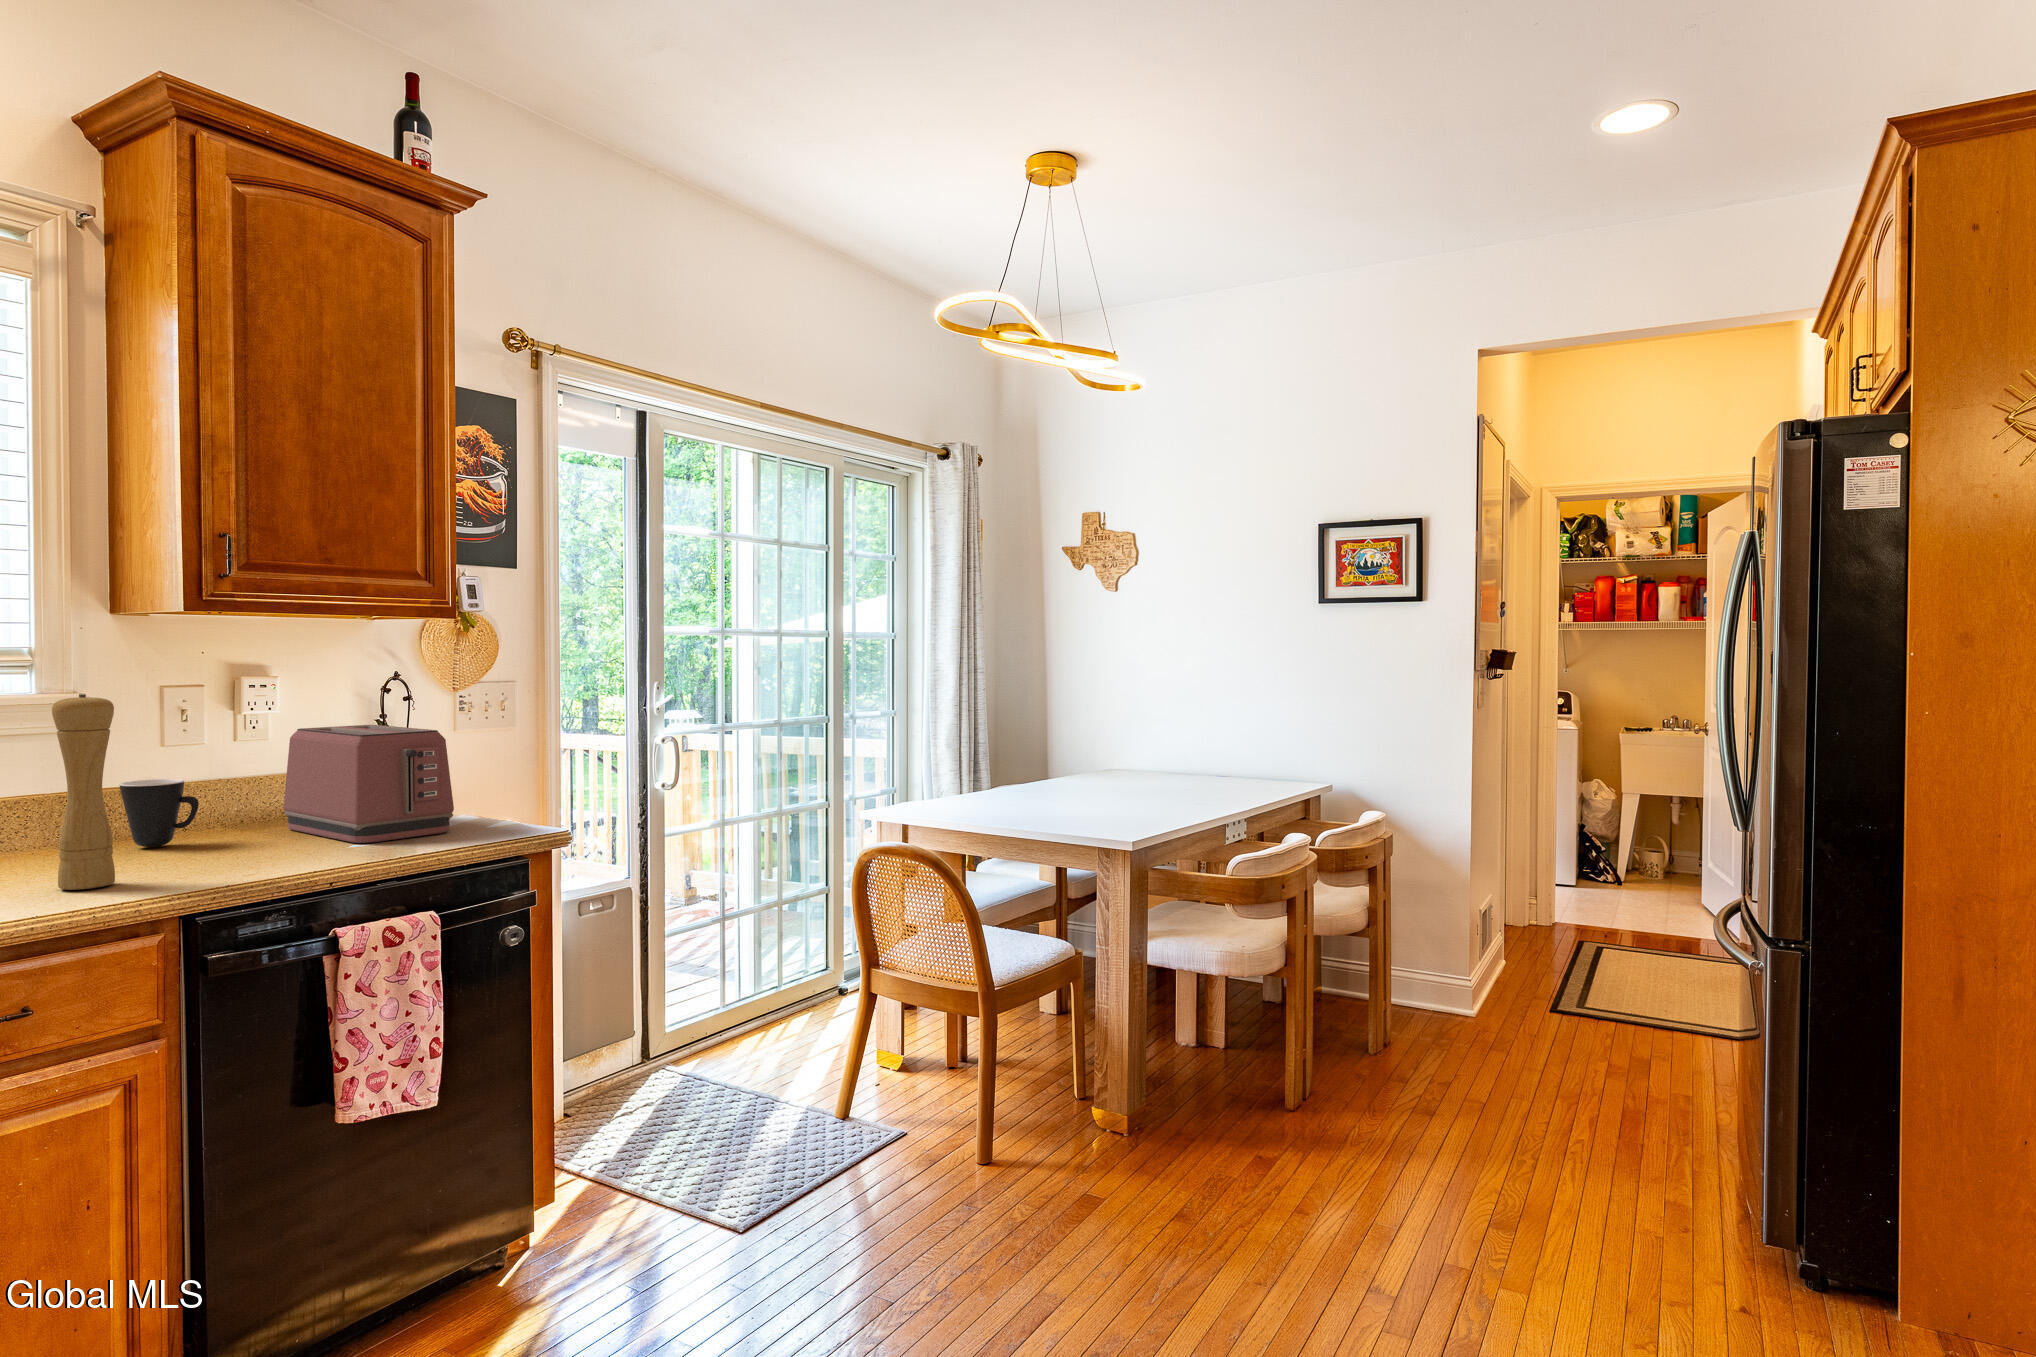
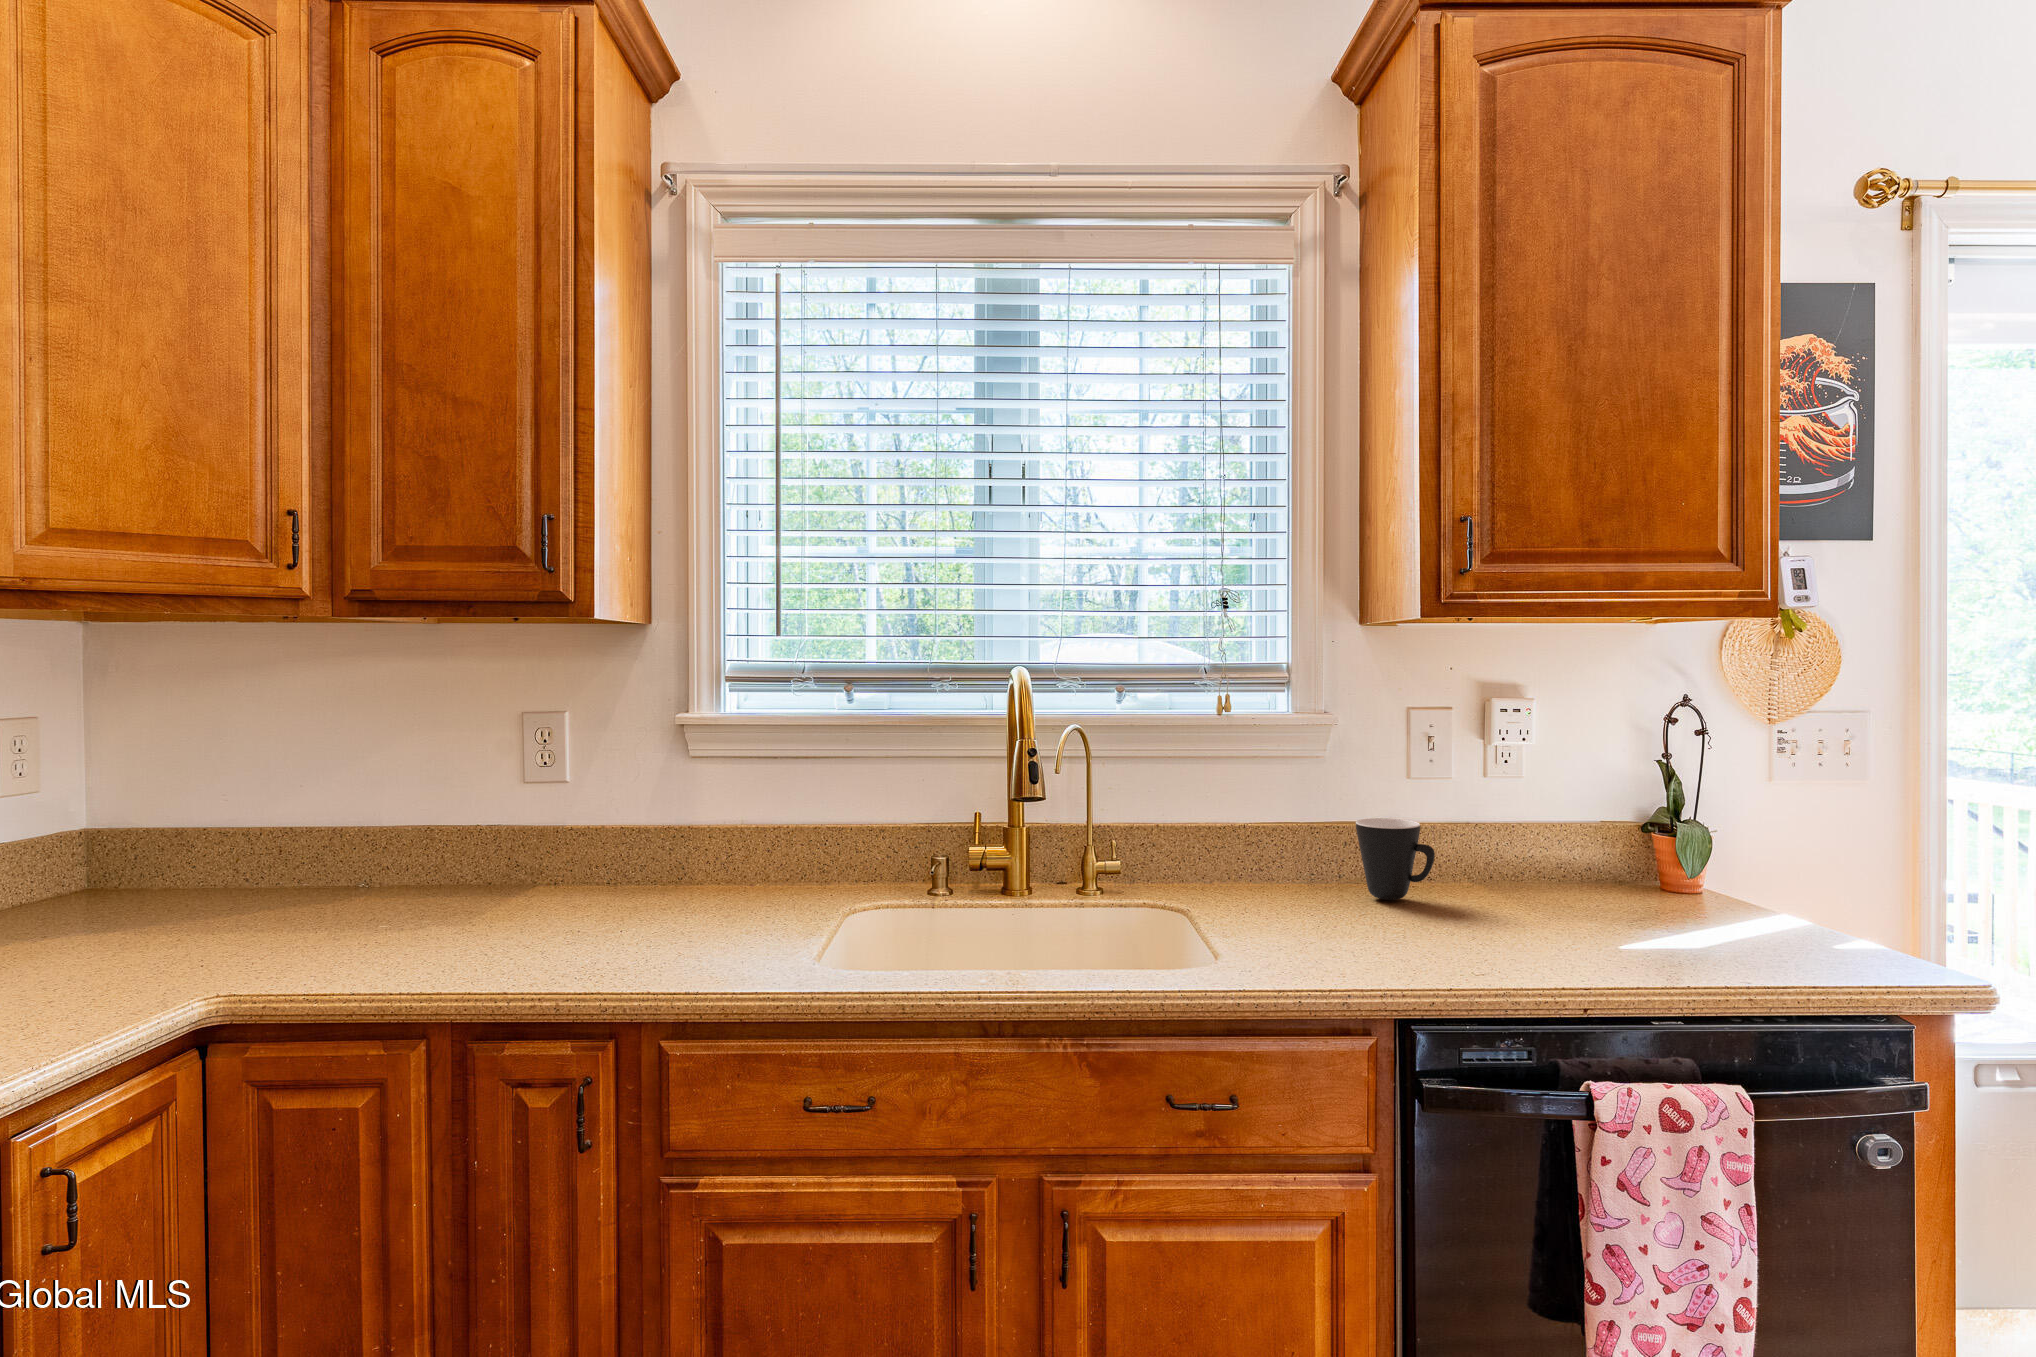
pepper mill: present [52,694,115,890] -> none [1269,721,1329,959]
toaster: present [283,725,454,843] -> none [1534,768,1776,949]

